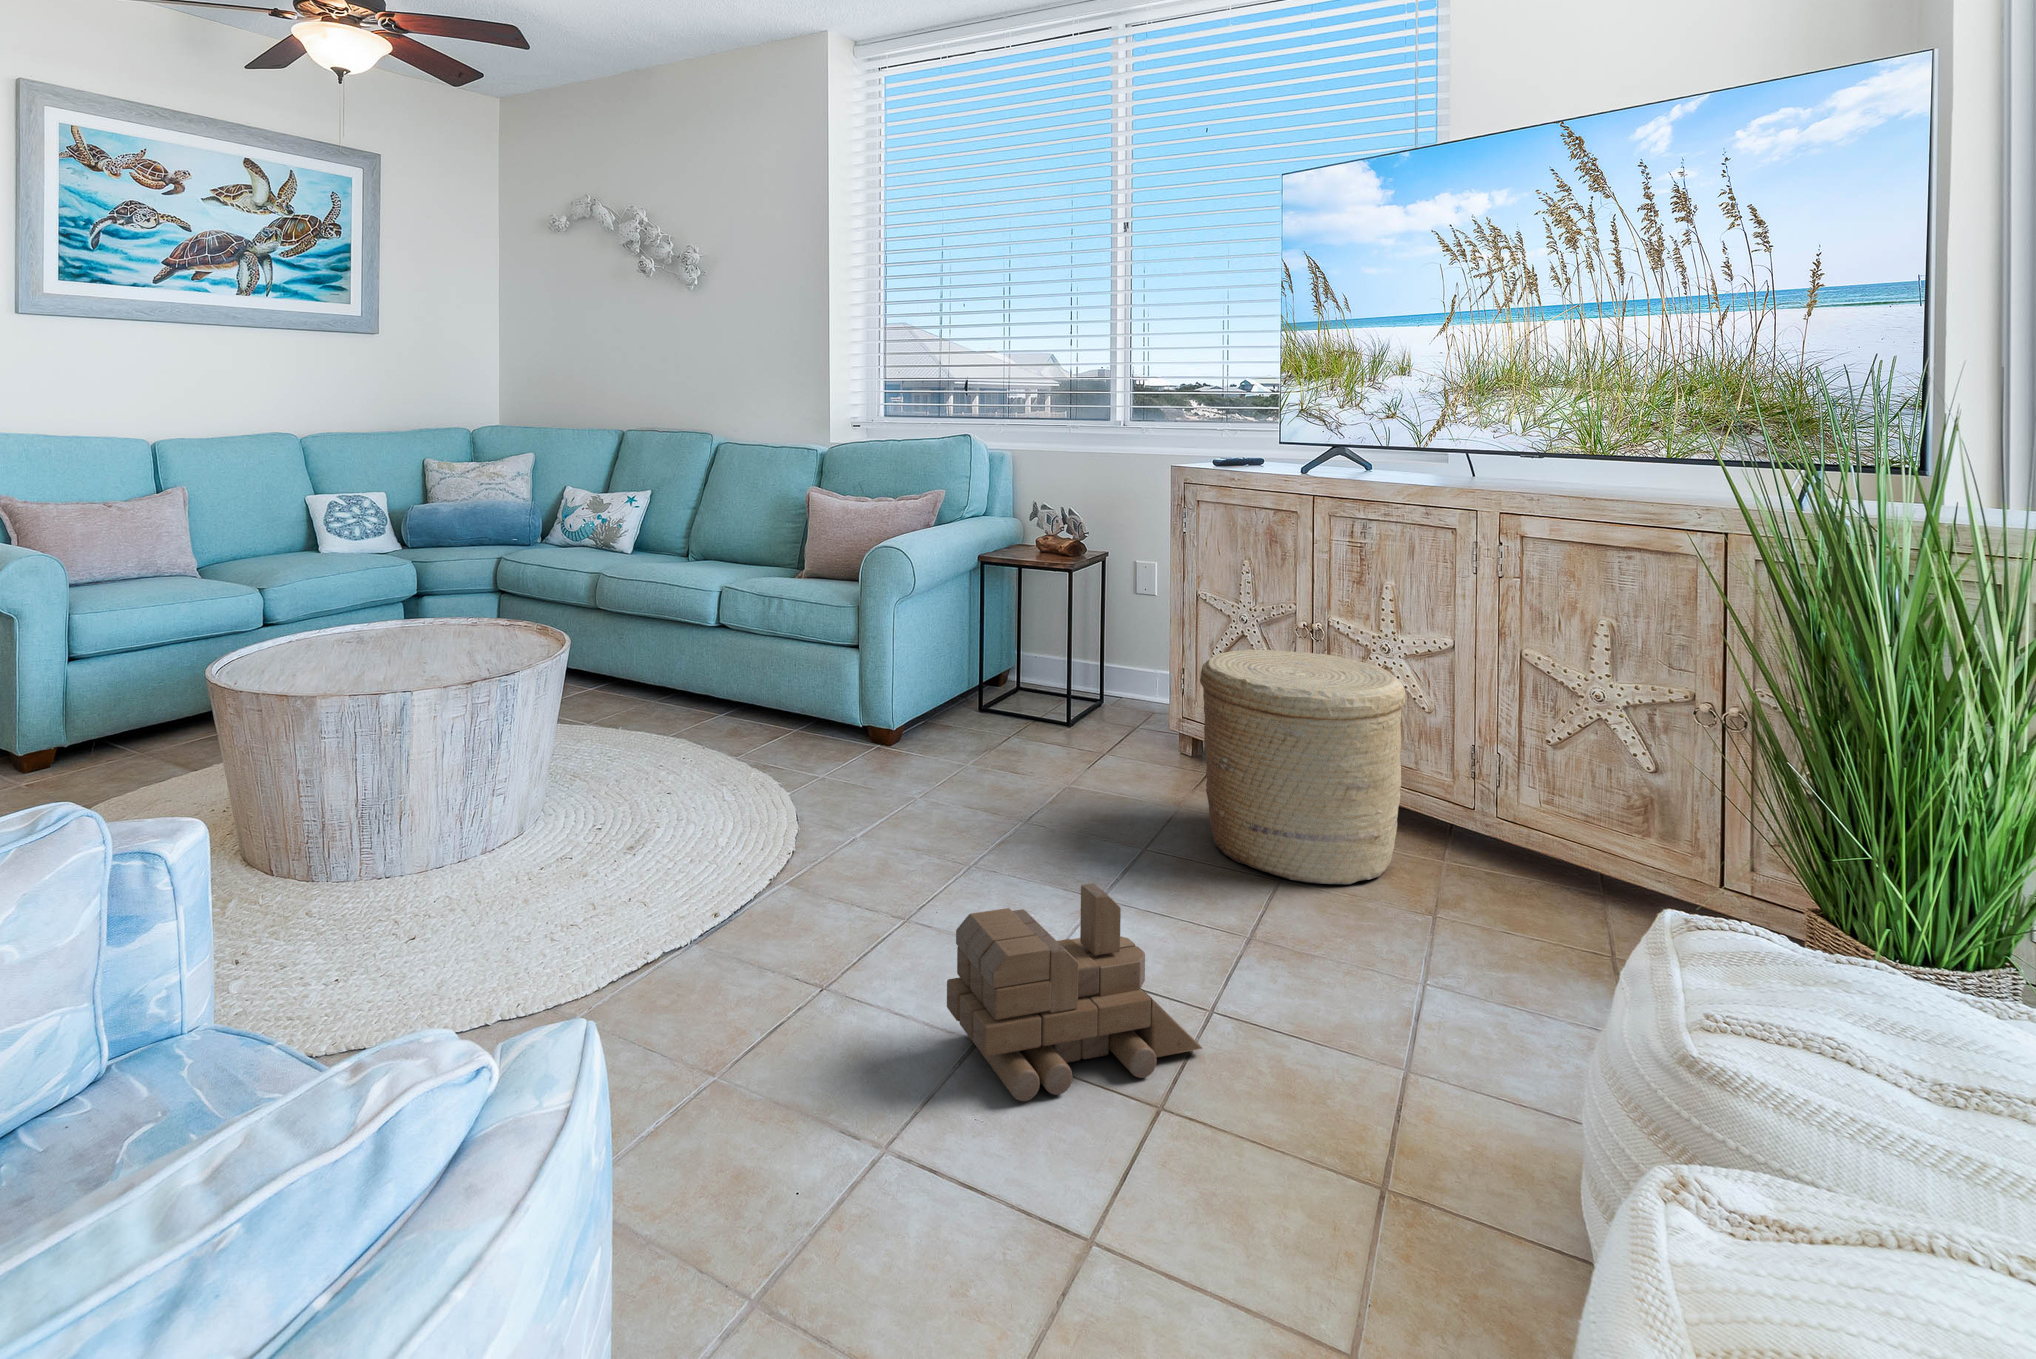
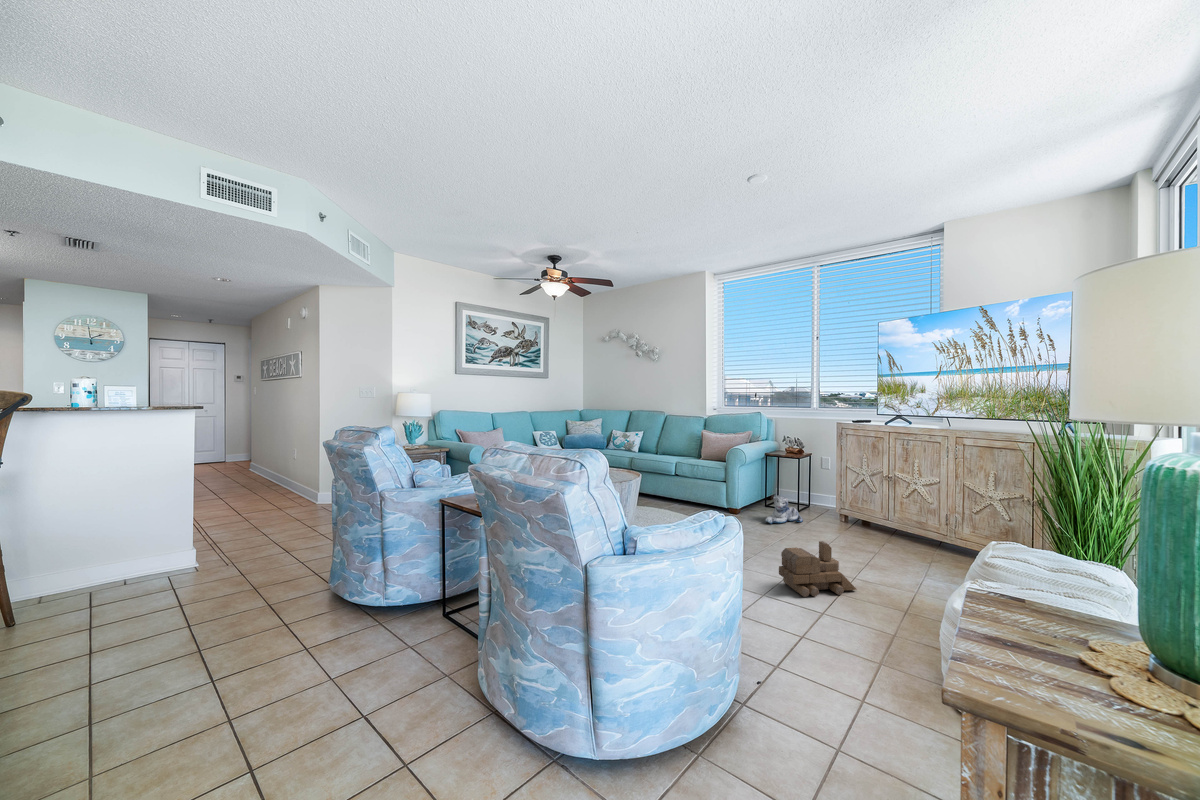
woven basket: present [1200,650,1406,884] -> none [850,483,923,557]
plush toy: none [965,686,1077,776] -> present [765,495,803,524]

